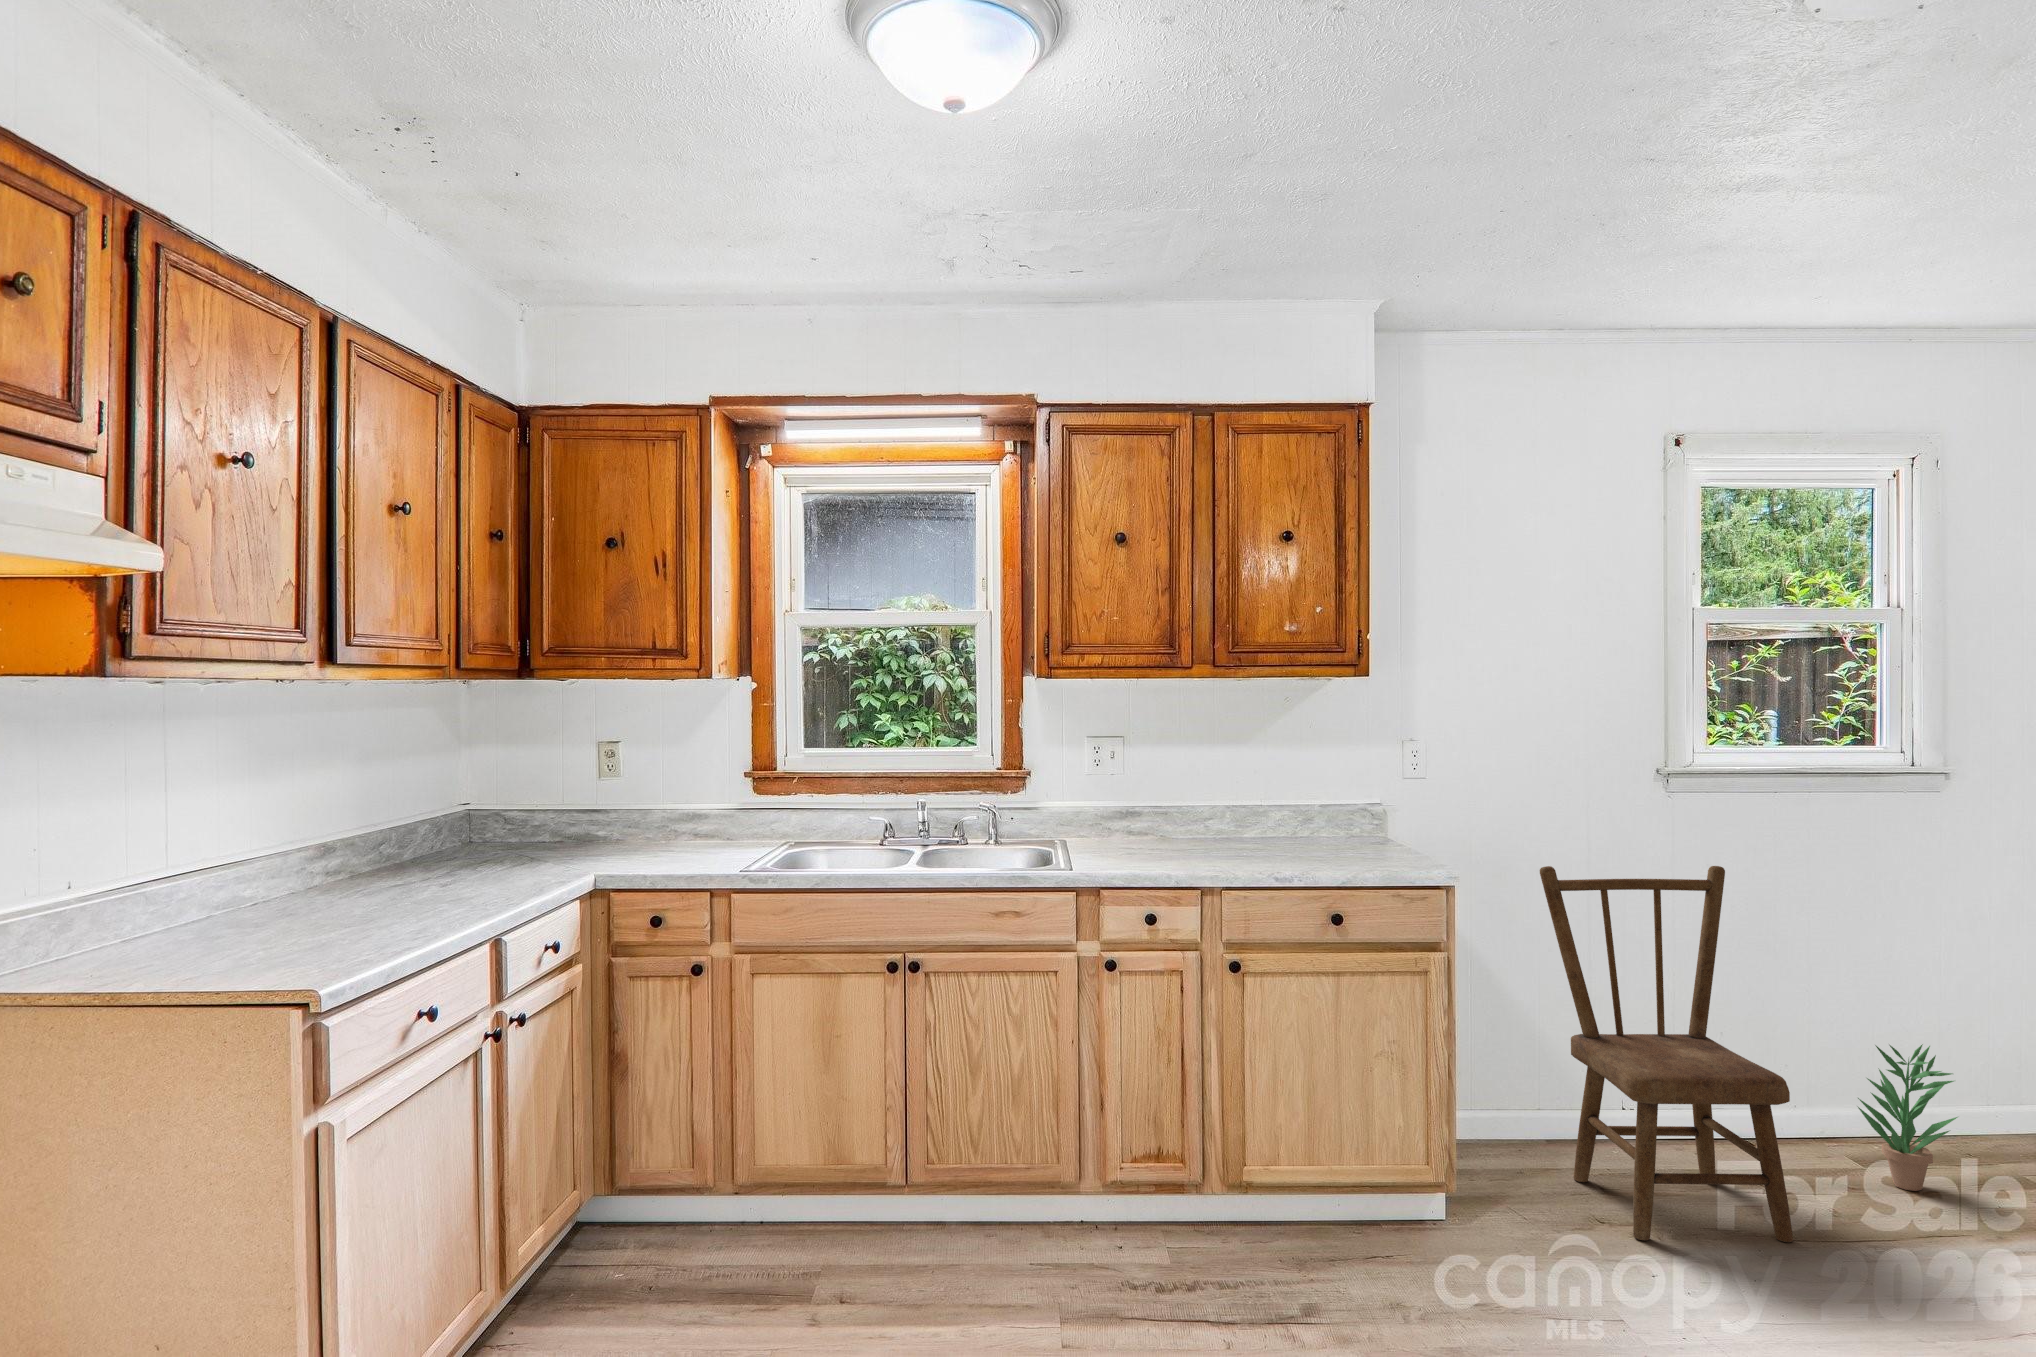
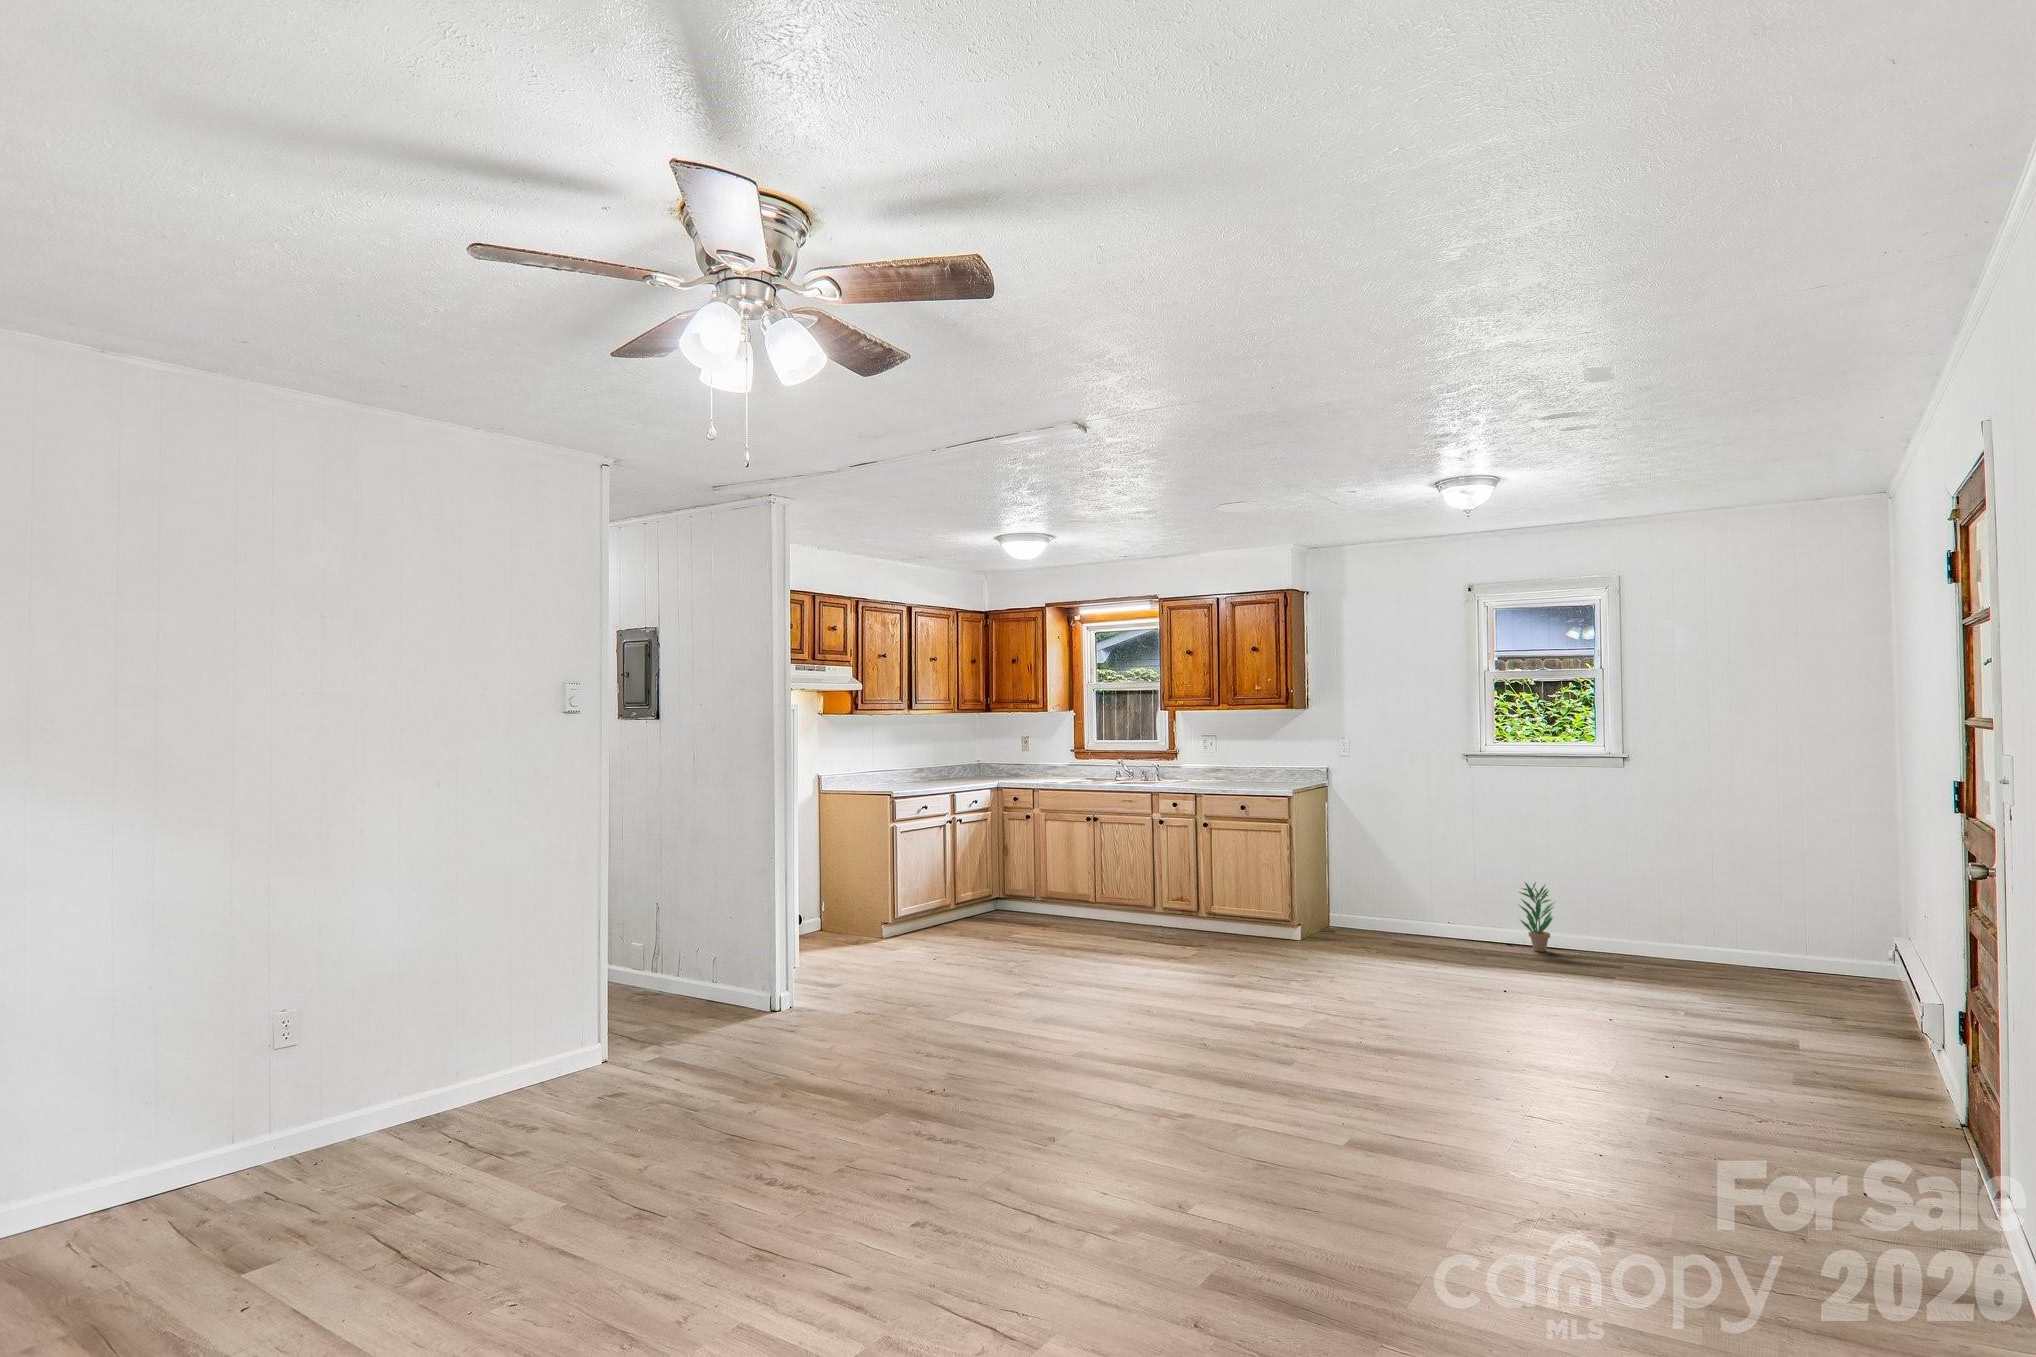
dining chair: present [1540,866,1793,1242] -> none [1368,795,1461,952]

